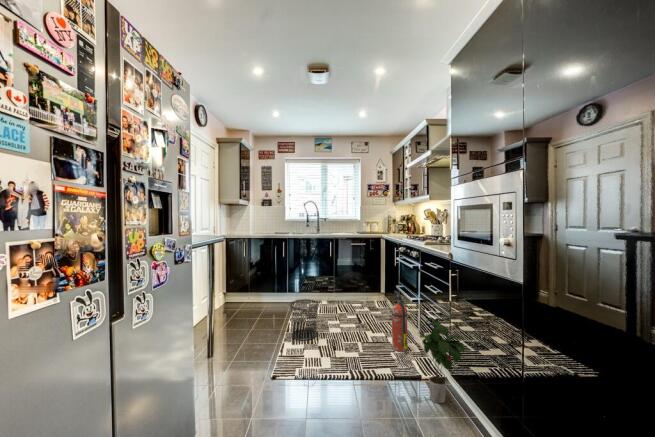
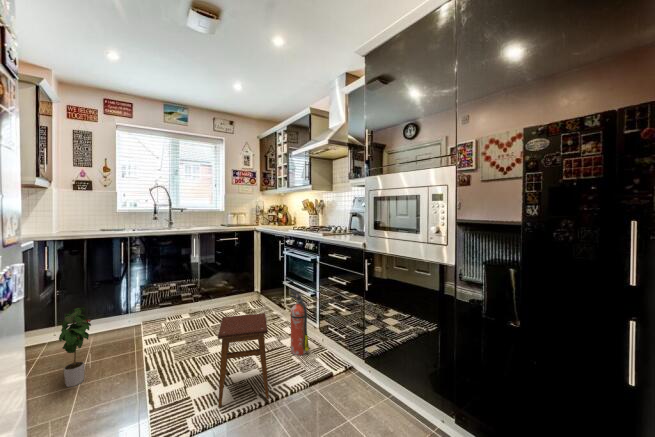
waste bin: present [289,299,319,340] -> none [152,317,197,375]
stool: none [319,302,364,374] -> present [218,313,269,407]
potted plant: present [422,318,465,403] -> present [59,308,91,387]

